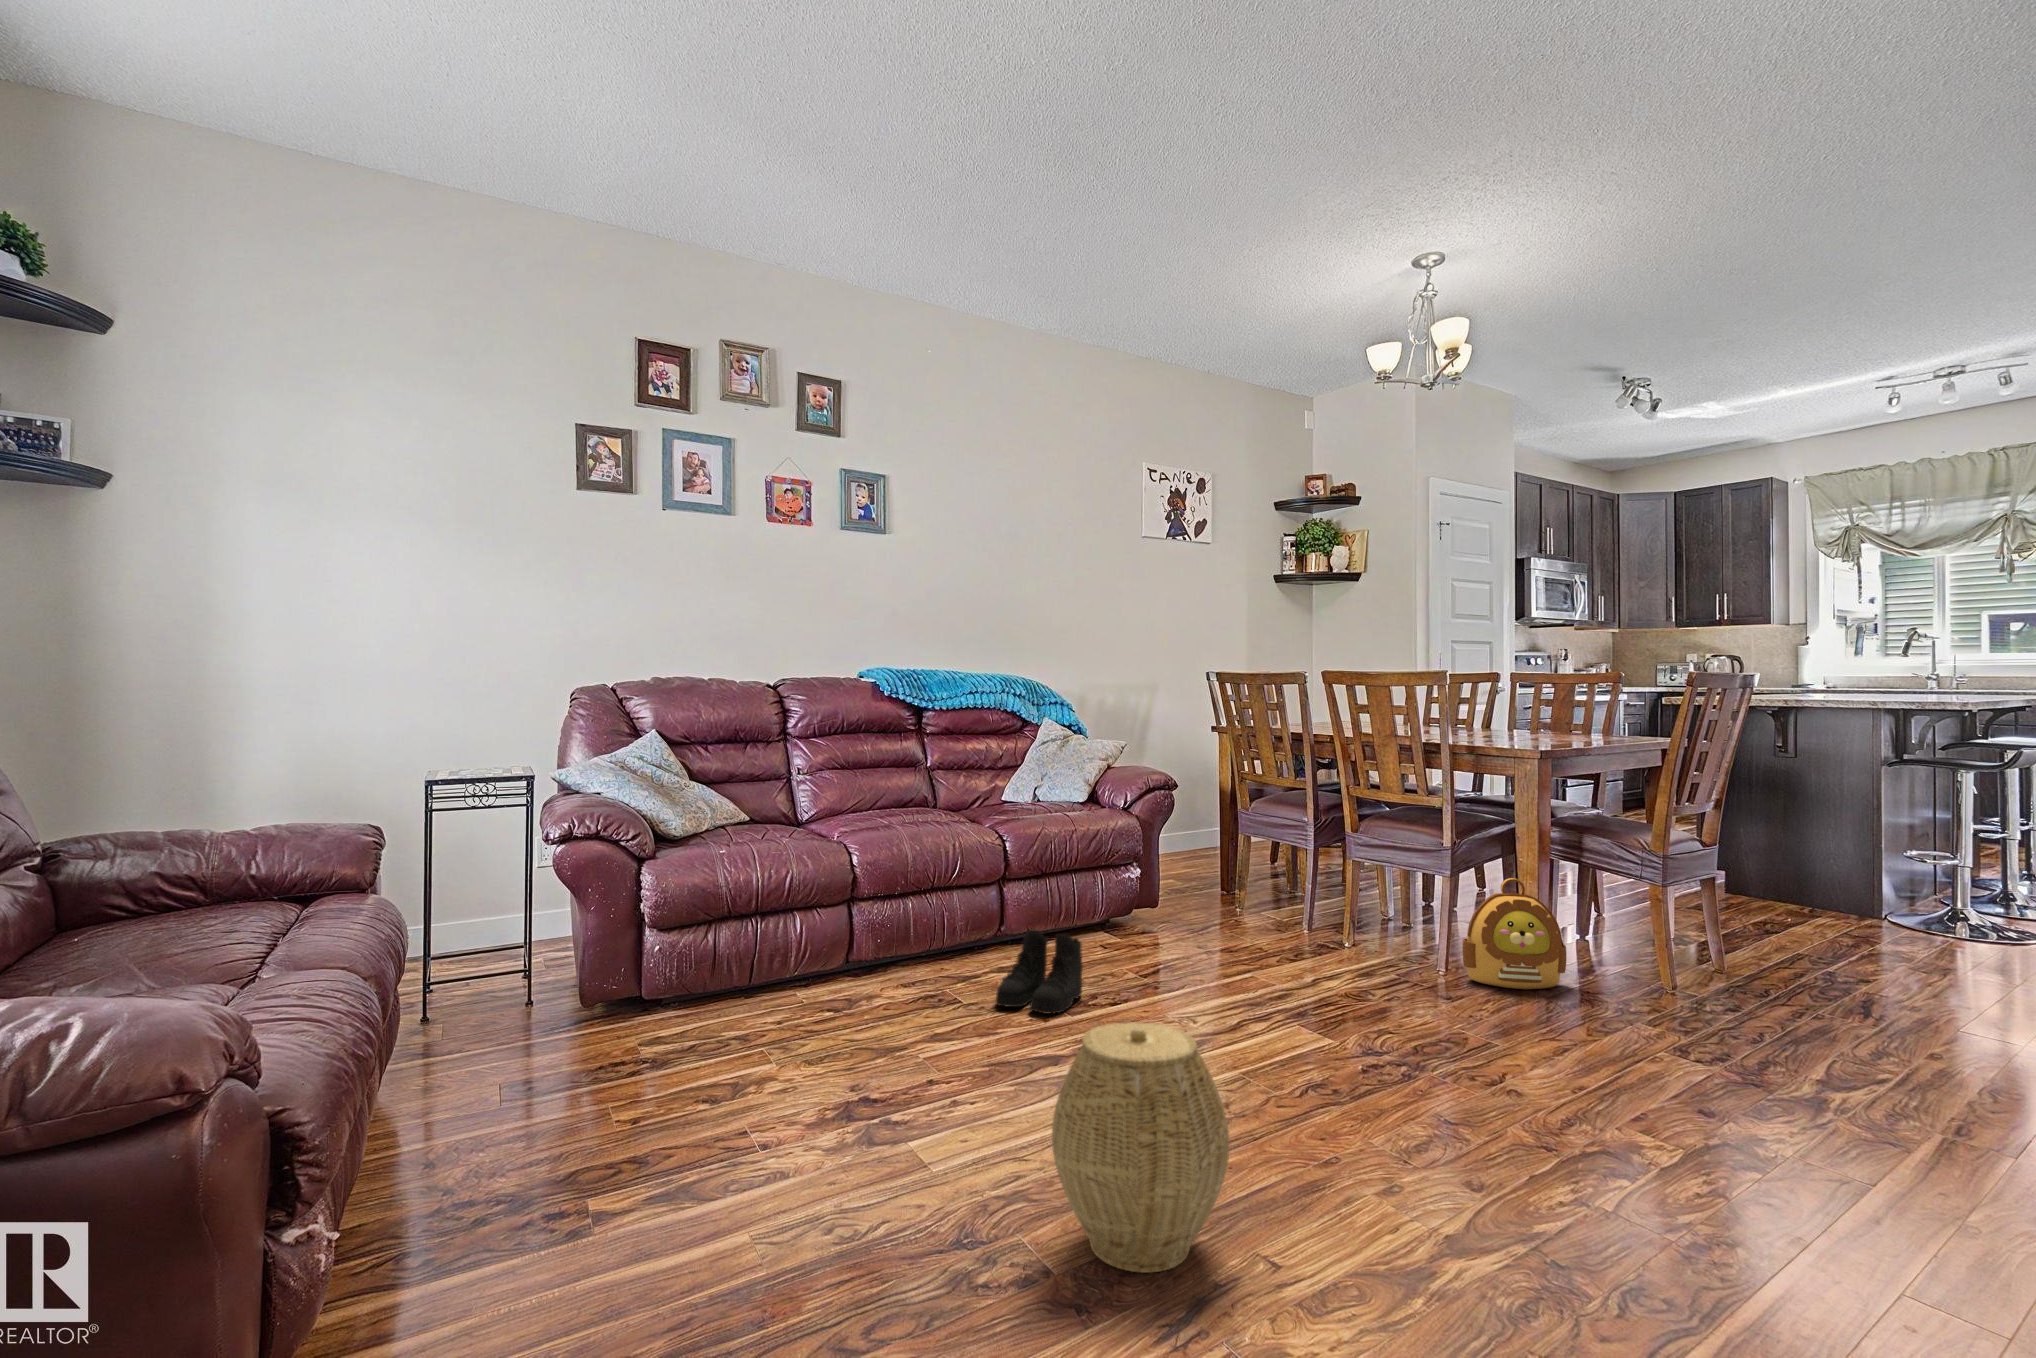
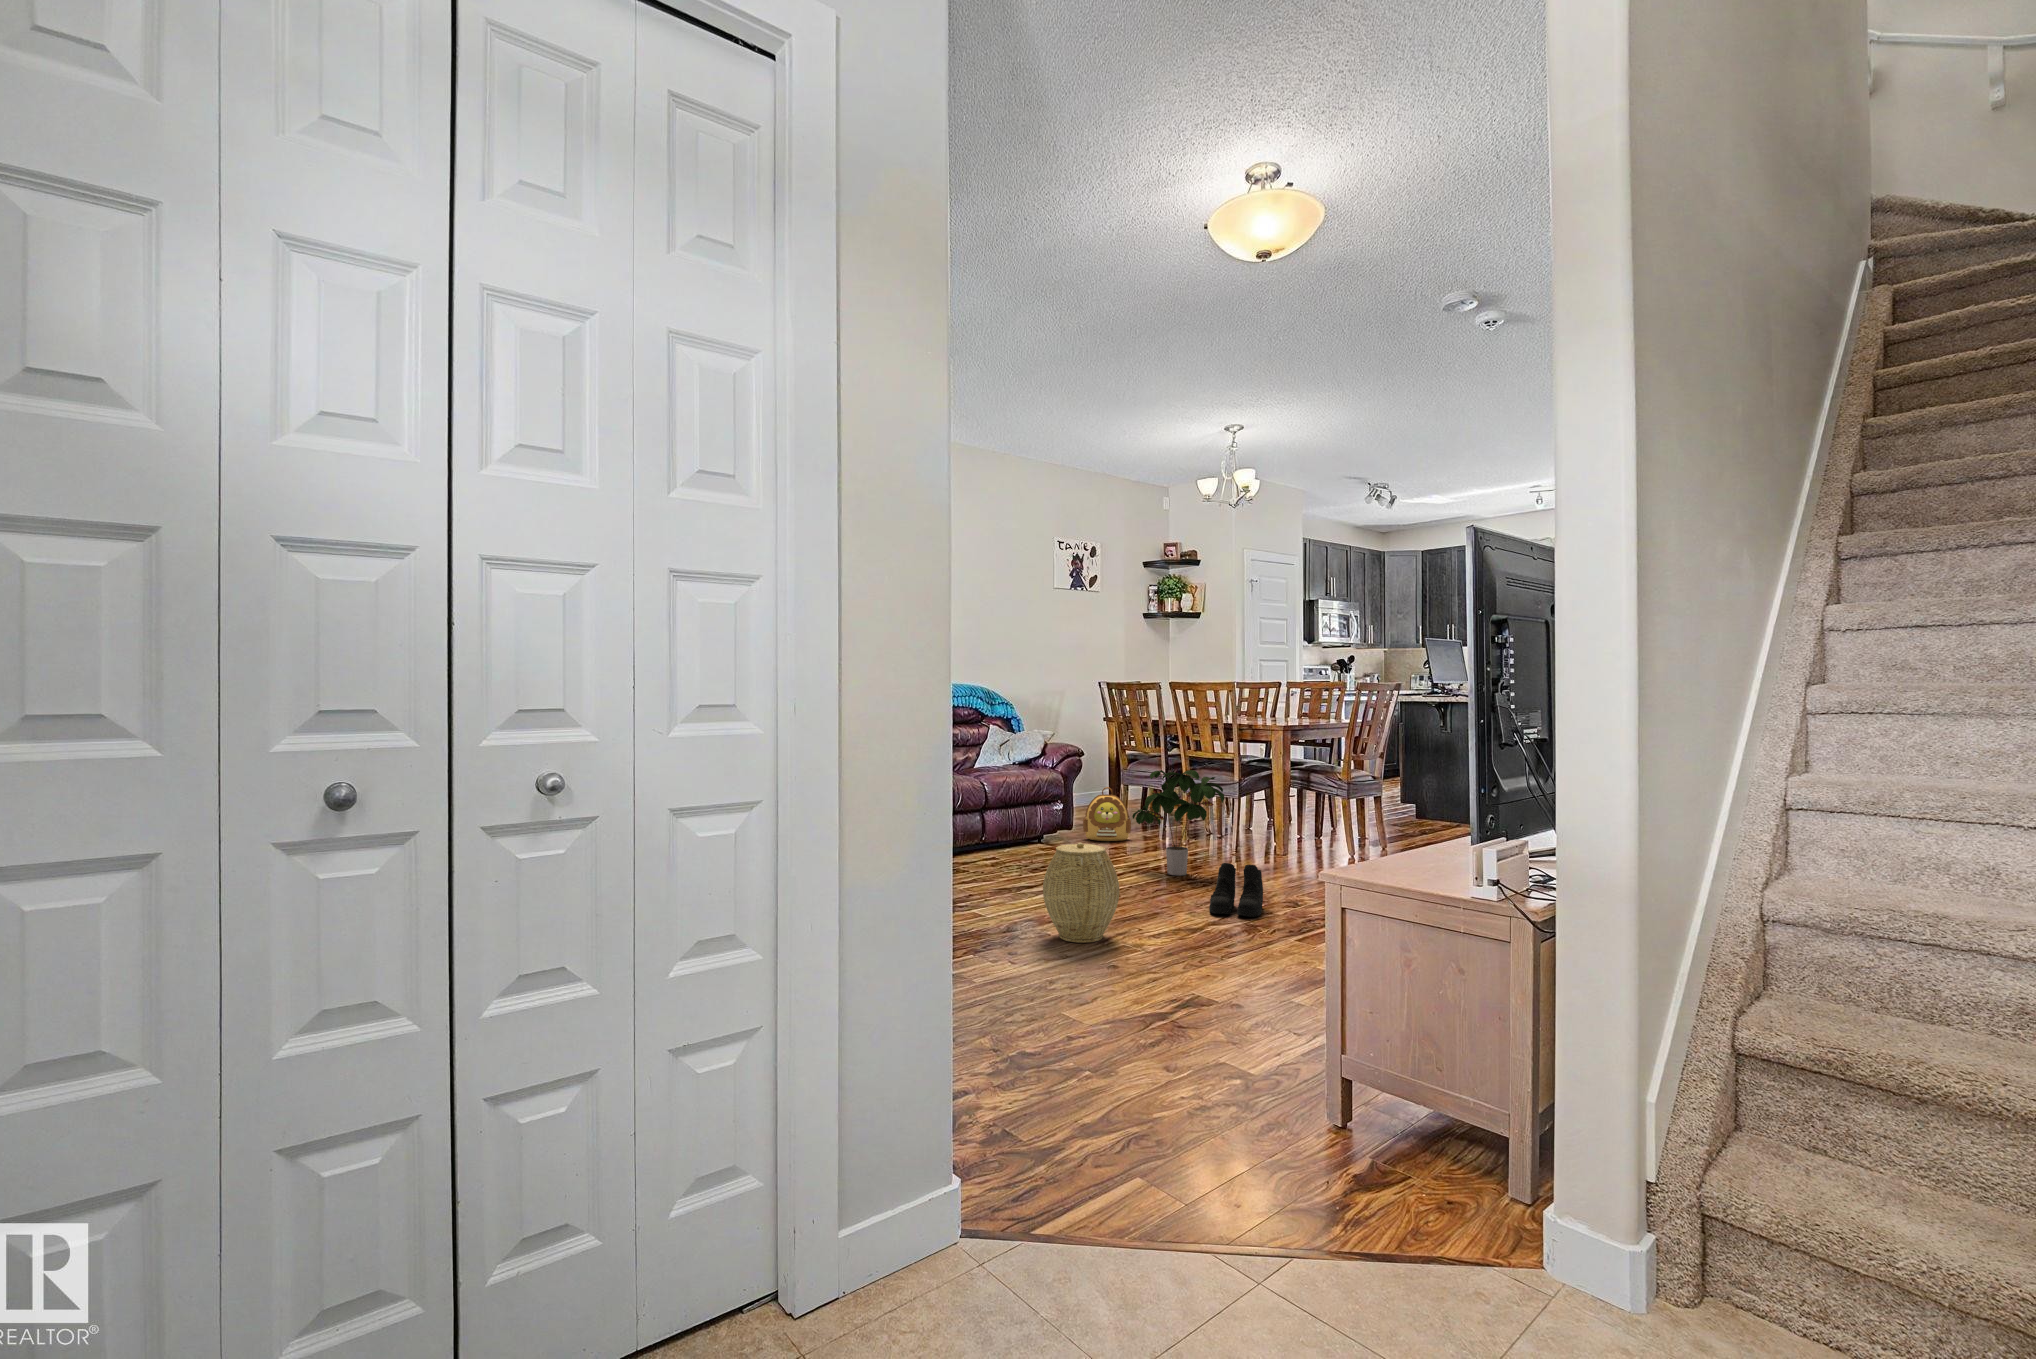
potted plant: none [1260,828,1438,1029] -> present [1132,770,1224,875]
backpack: present [1462,878,1567,989] -> present [1083,787,1131,841]
boots: present [996,930,1083,1014] -> present [1209,863,1263,917]

